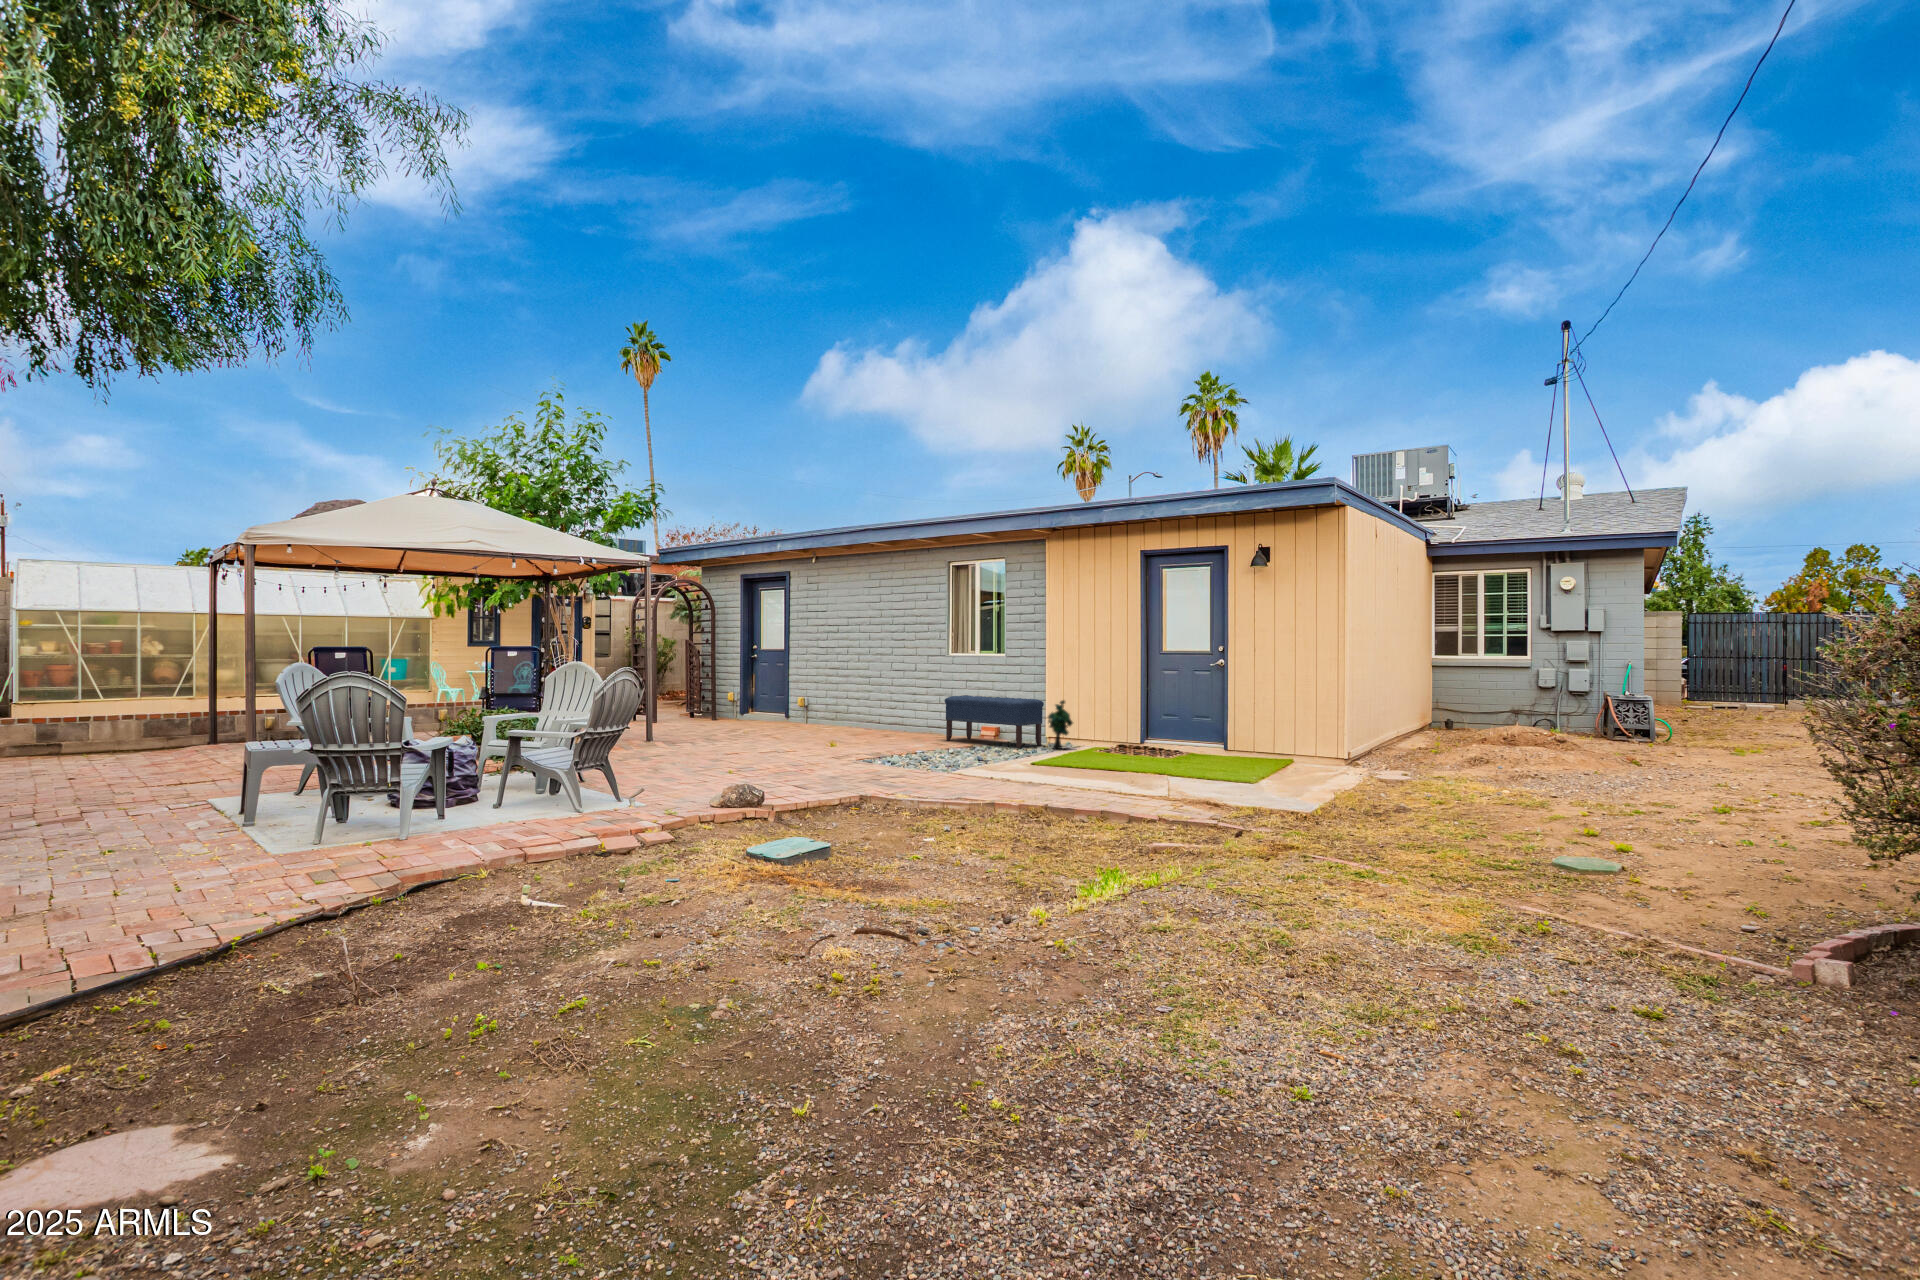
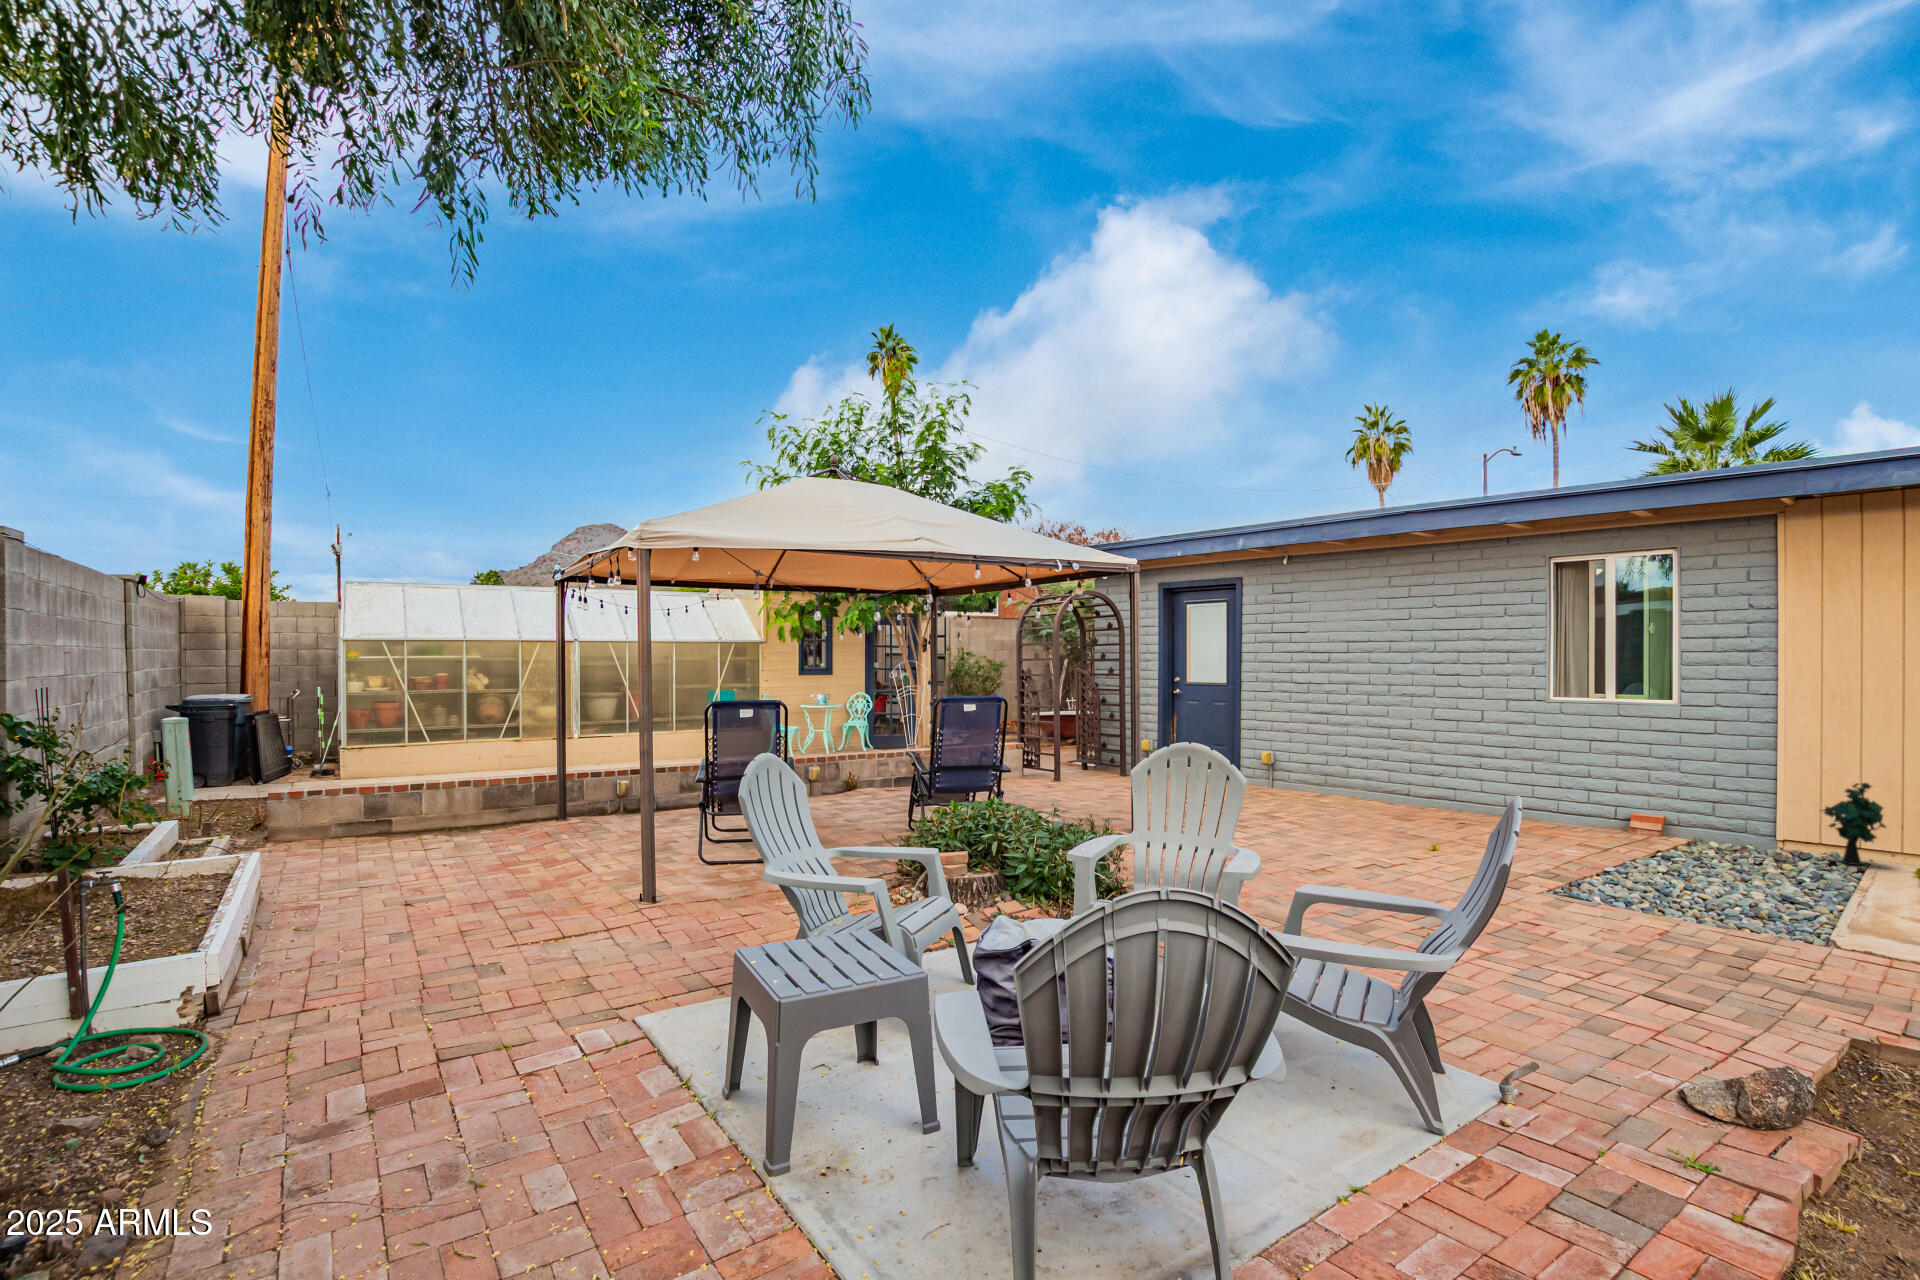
bench: present [945,695,1044,748] -> none [1586,762,1797,860]

